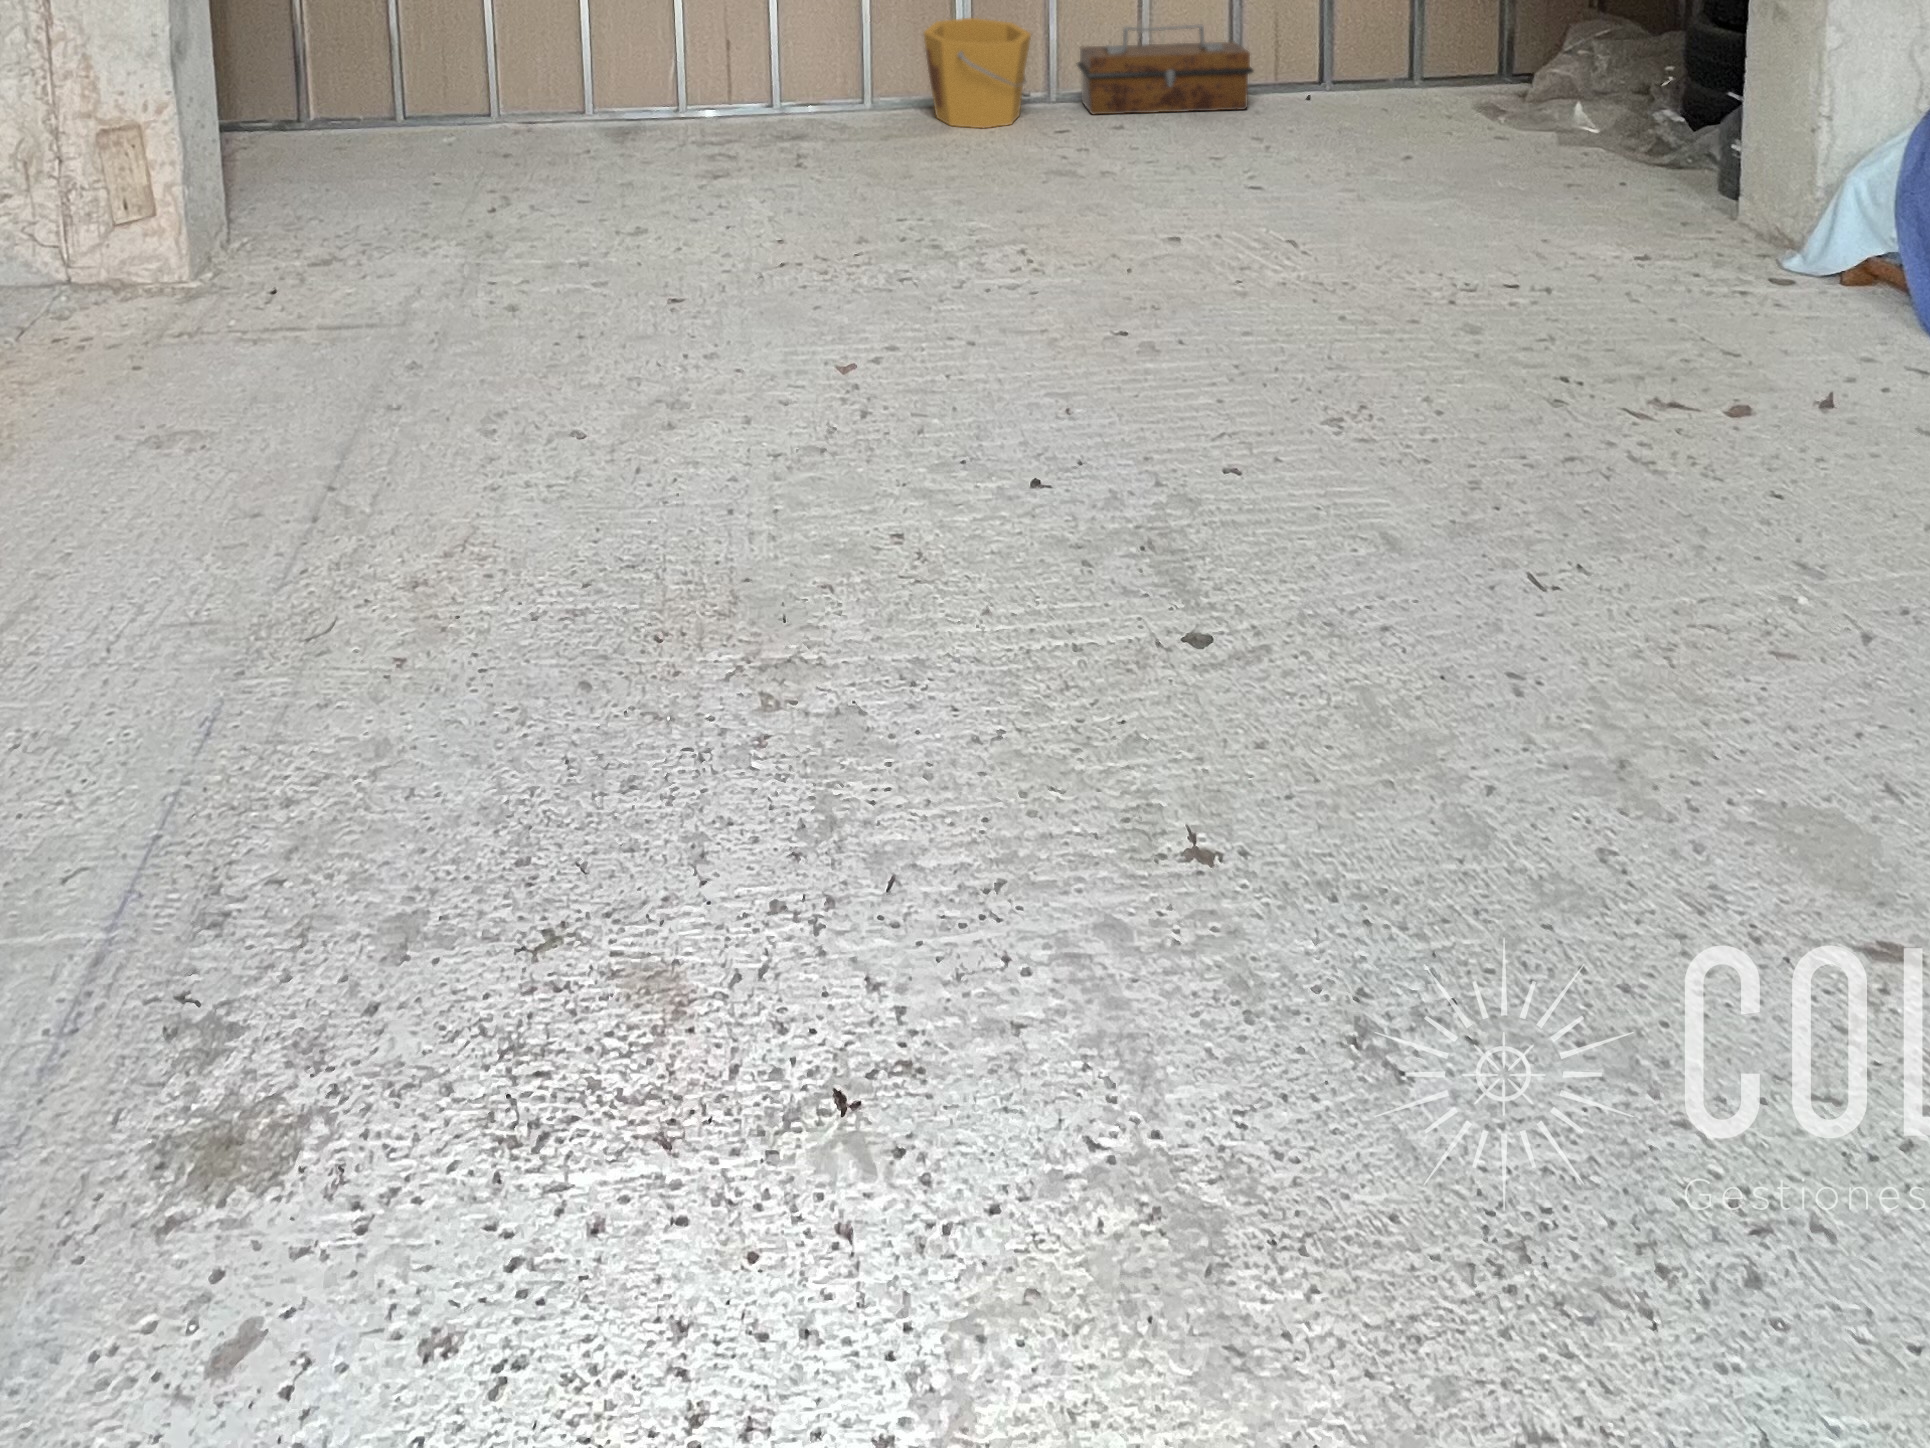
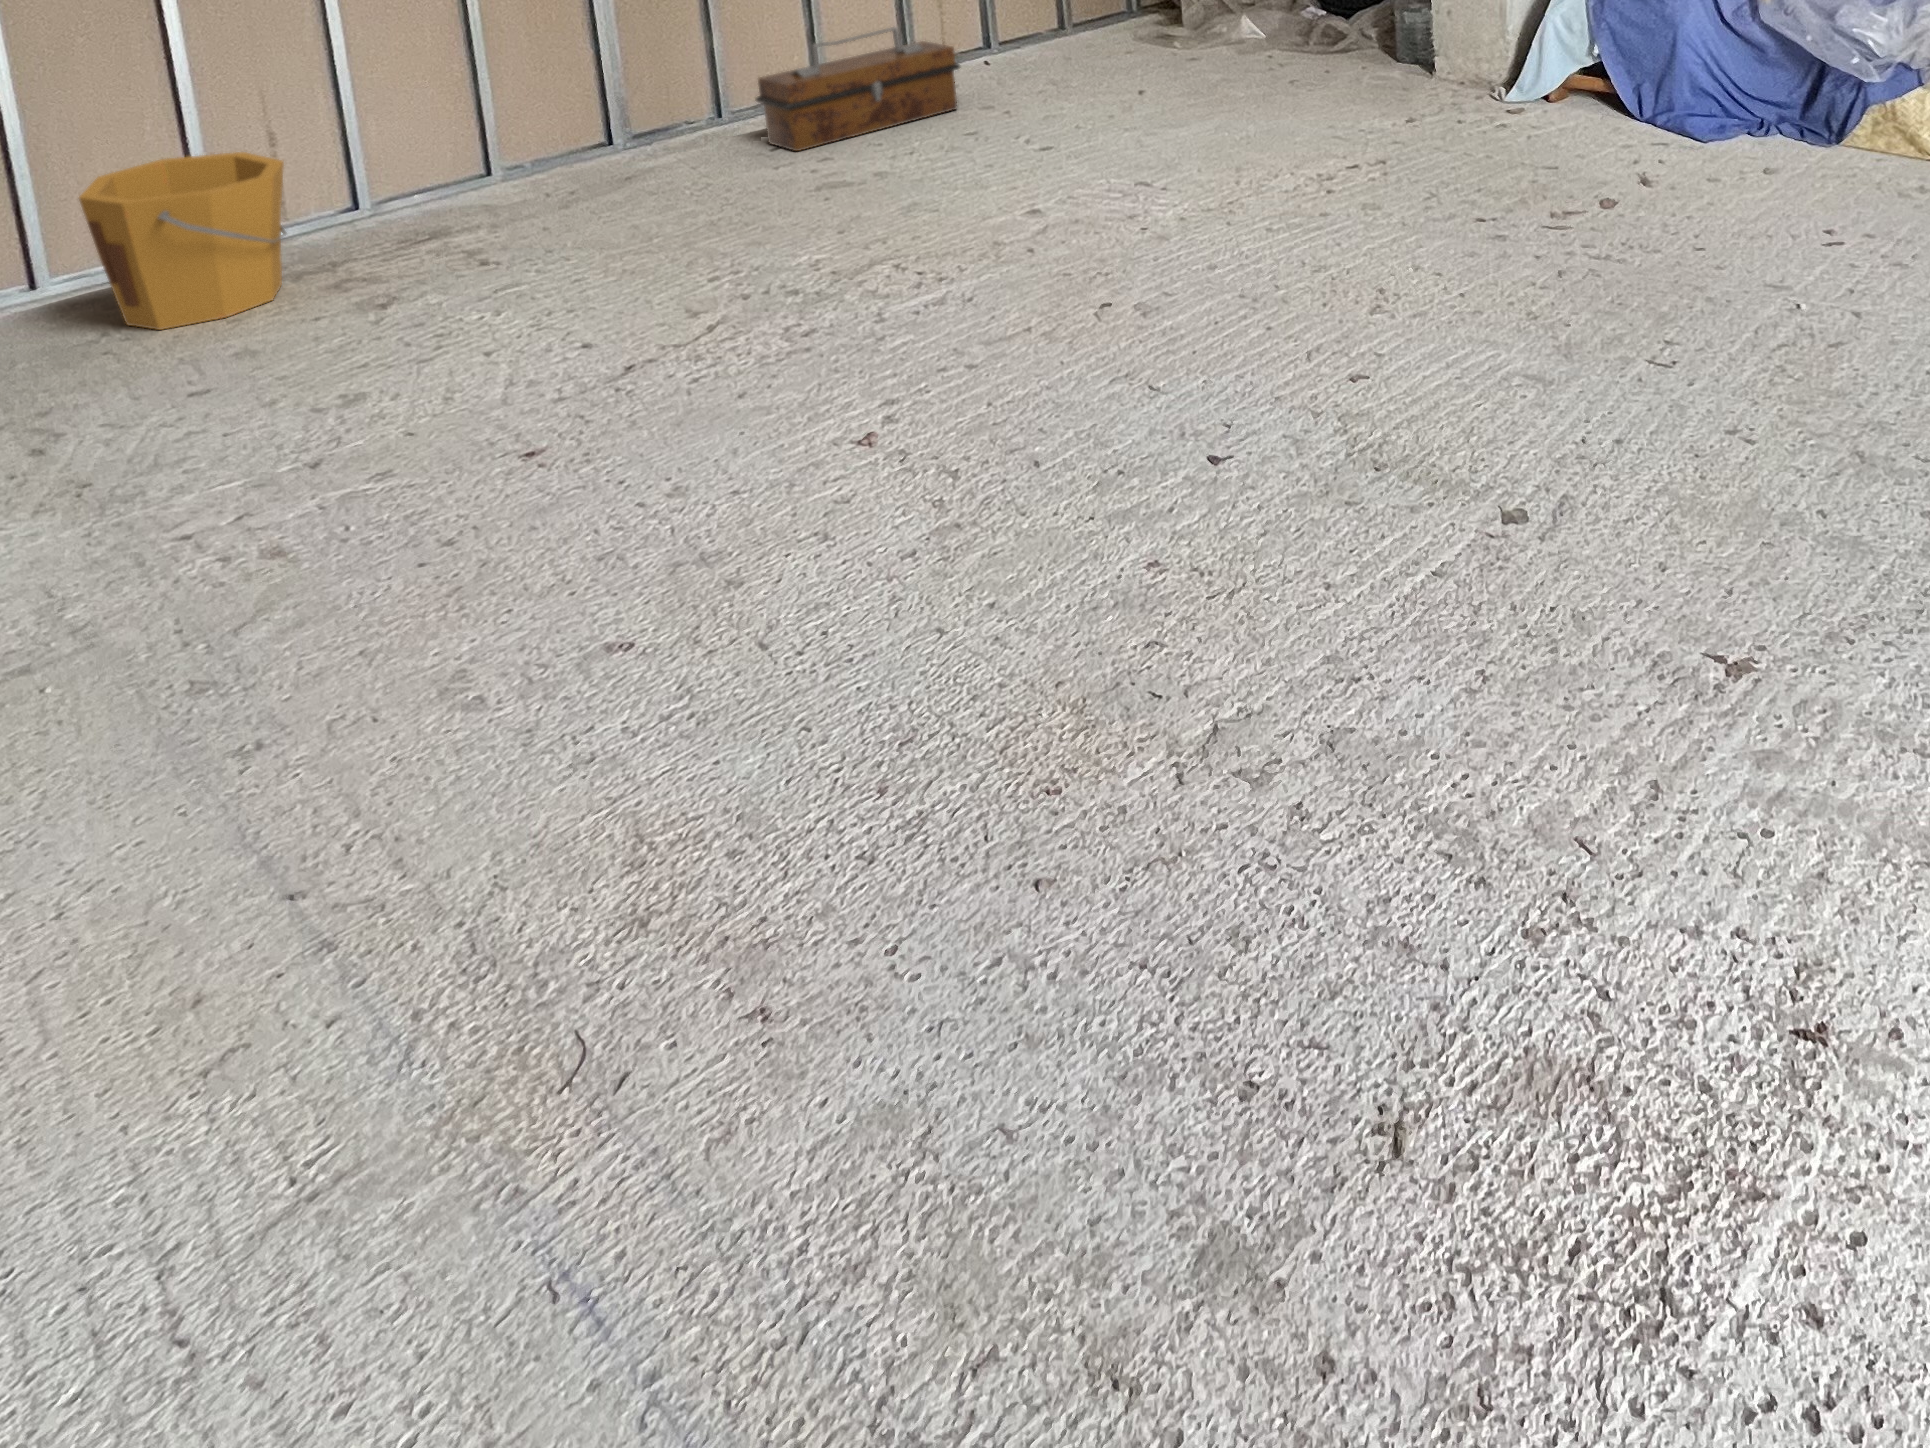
bucket: present [924,18,1031,128] -> present [79,152,286,330]

